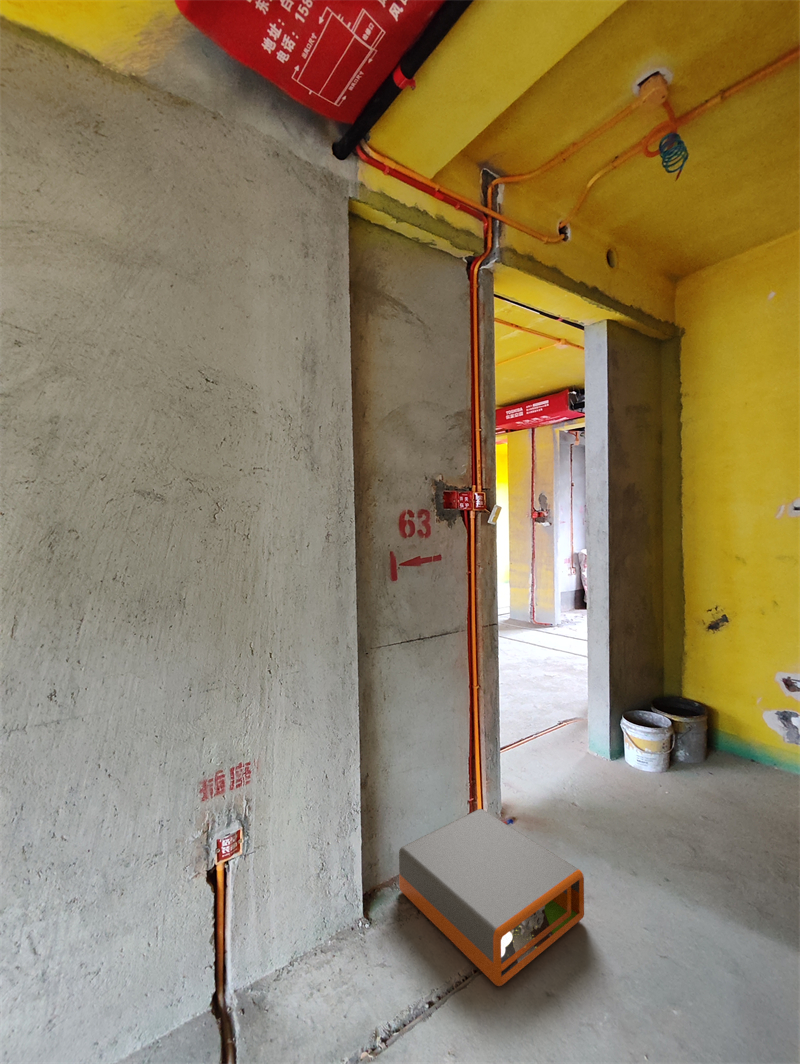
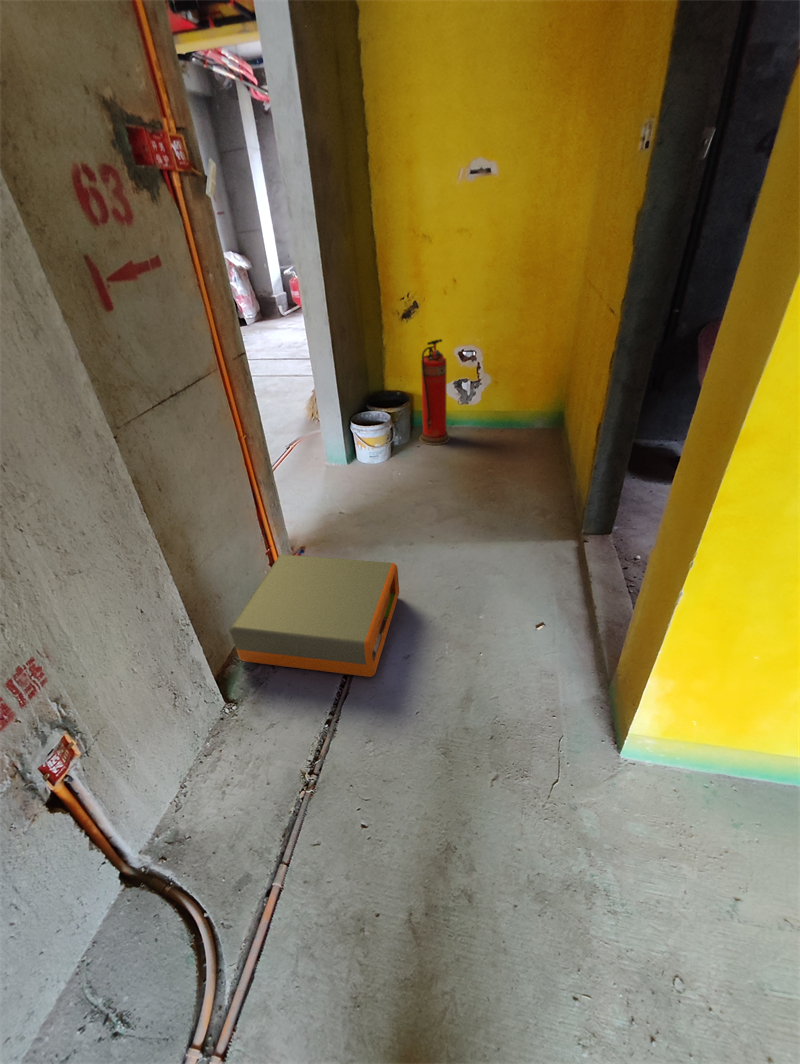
fire extinguisher: none [717,656,762,781] -> present [420,339,450,445]

